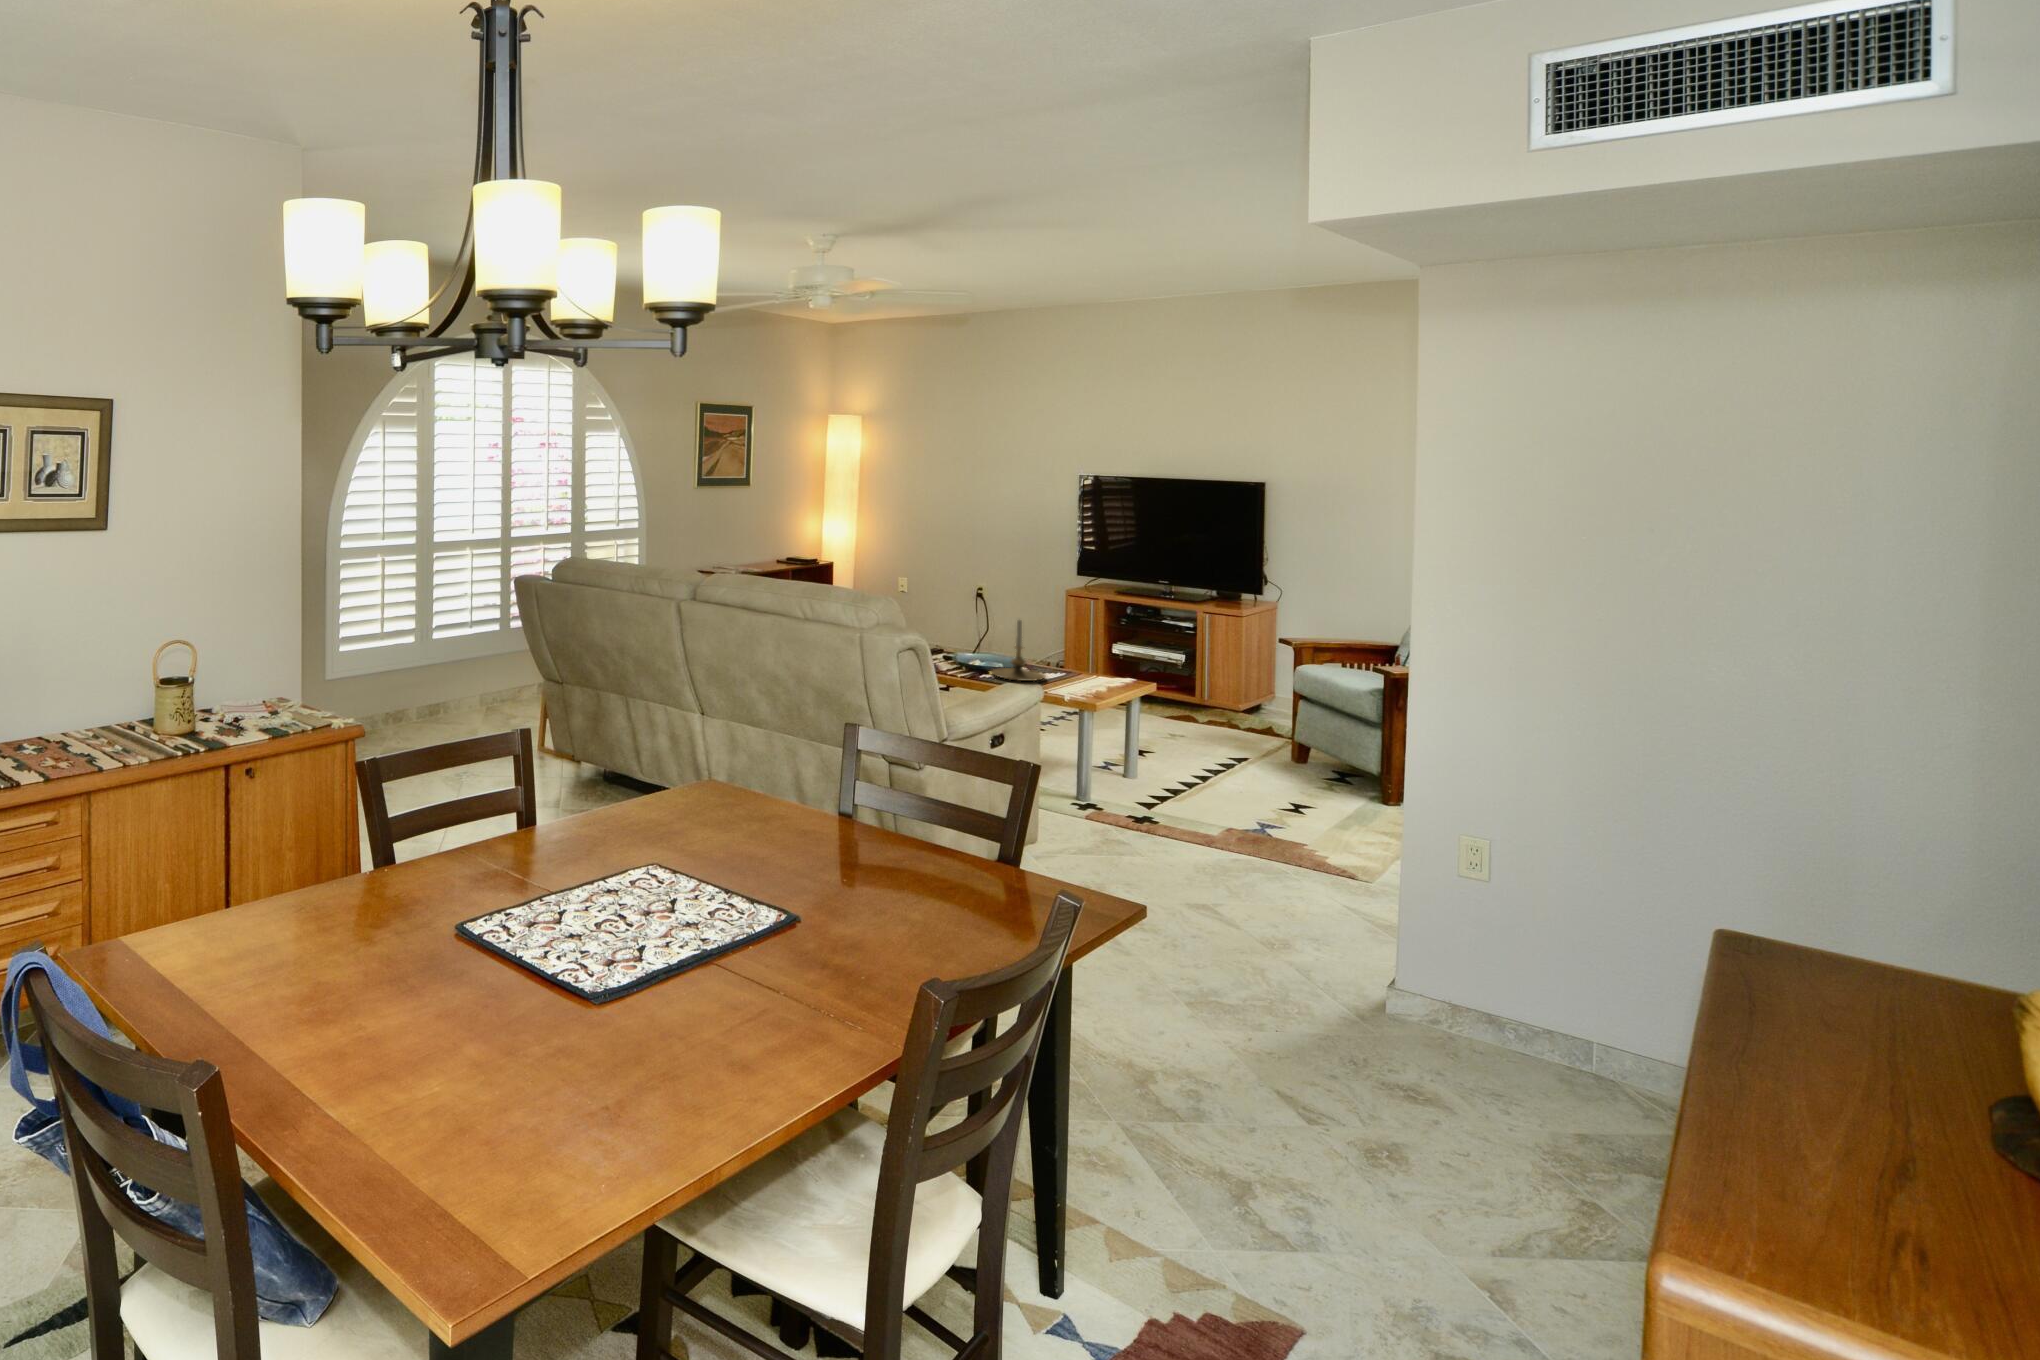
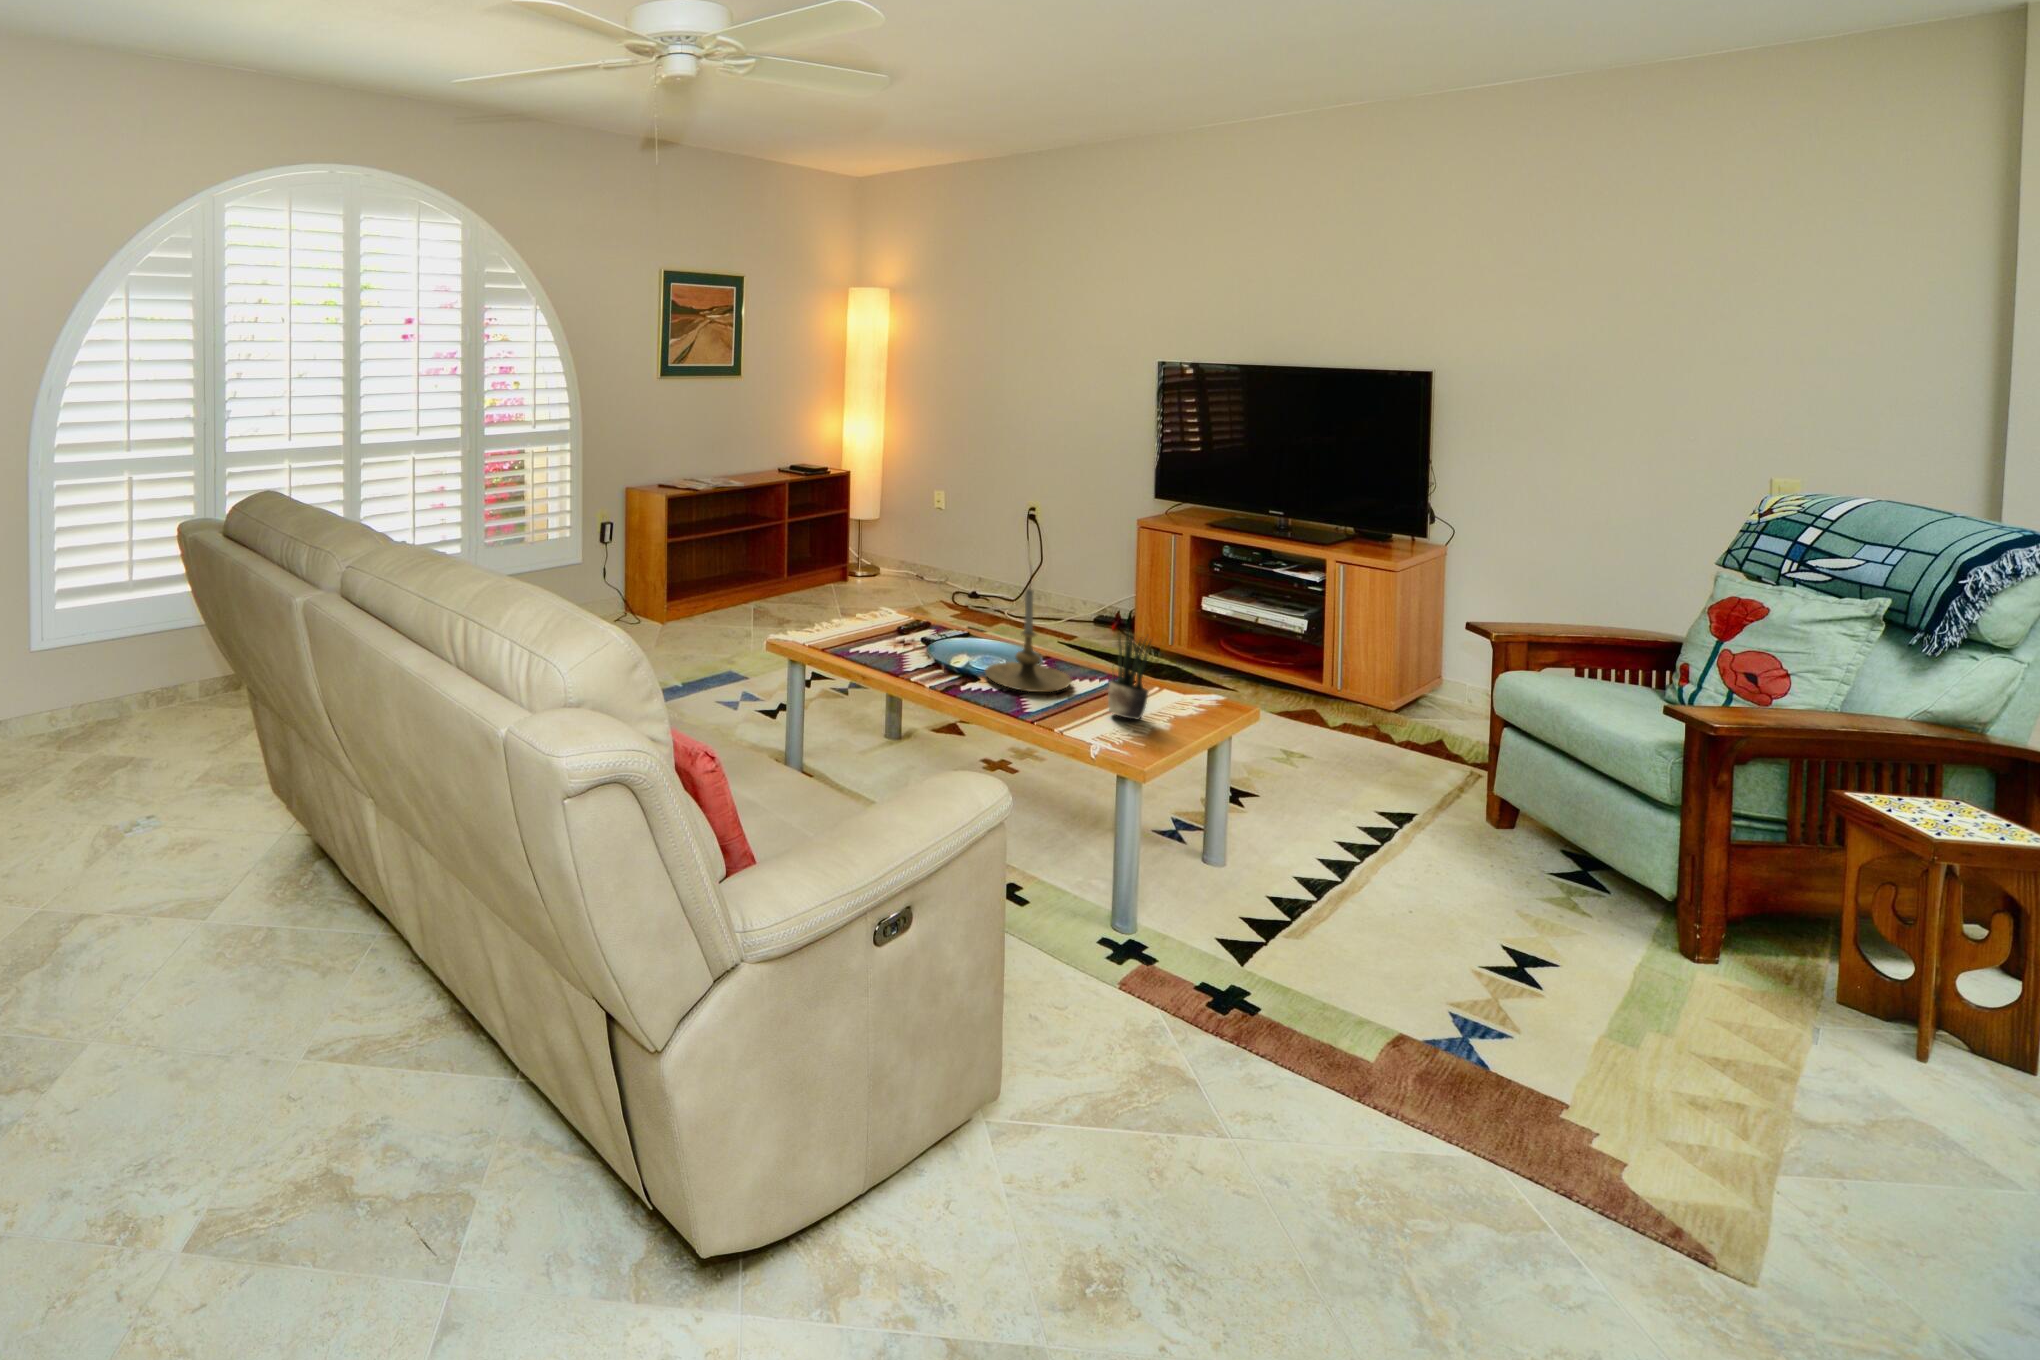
potted plant: none [1071,636,1097,691] -> present [1108,627,1150,719]

